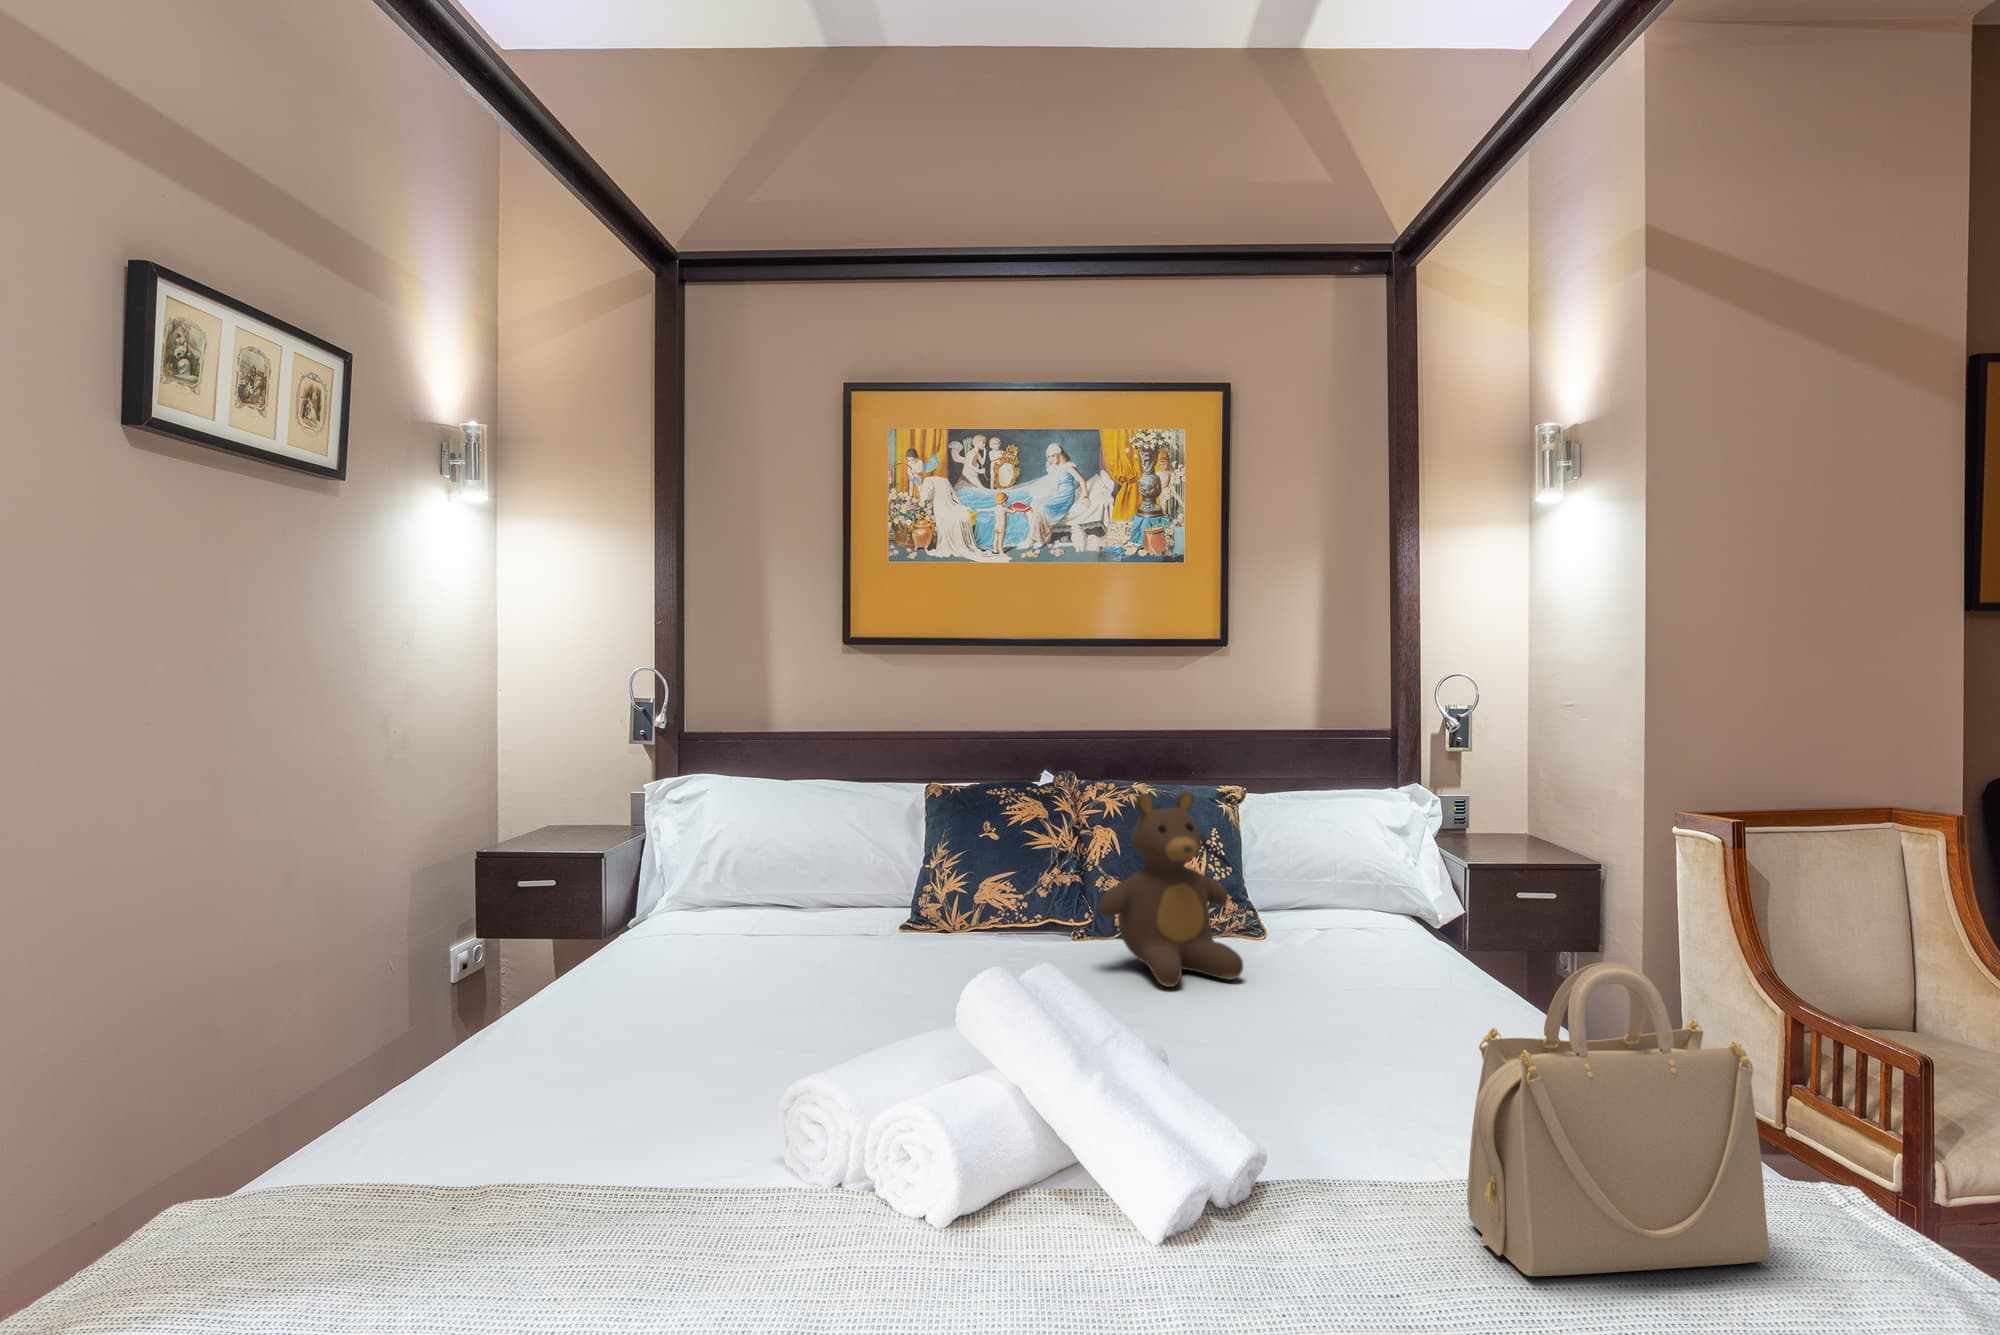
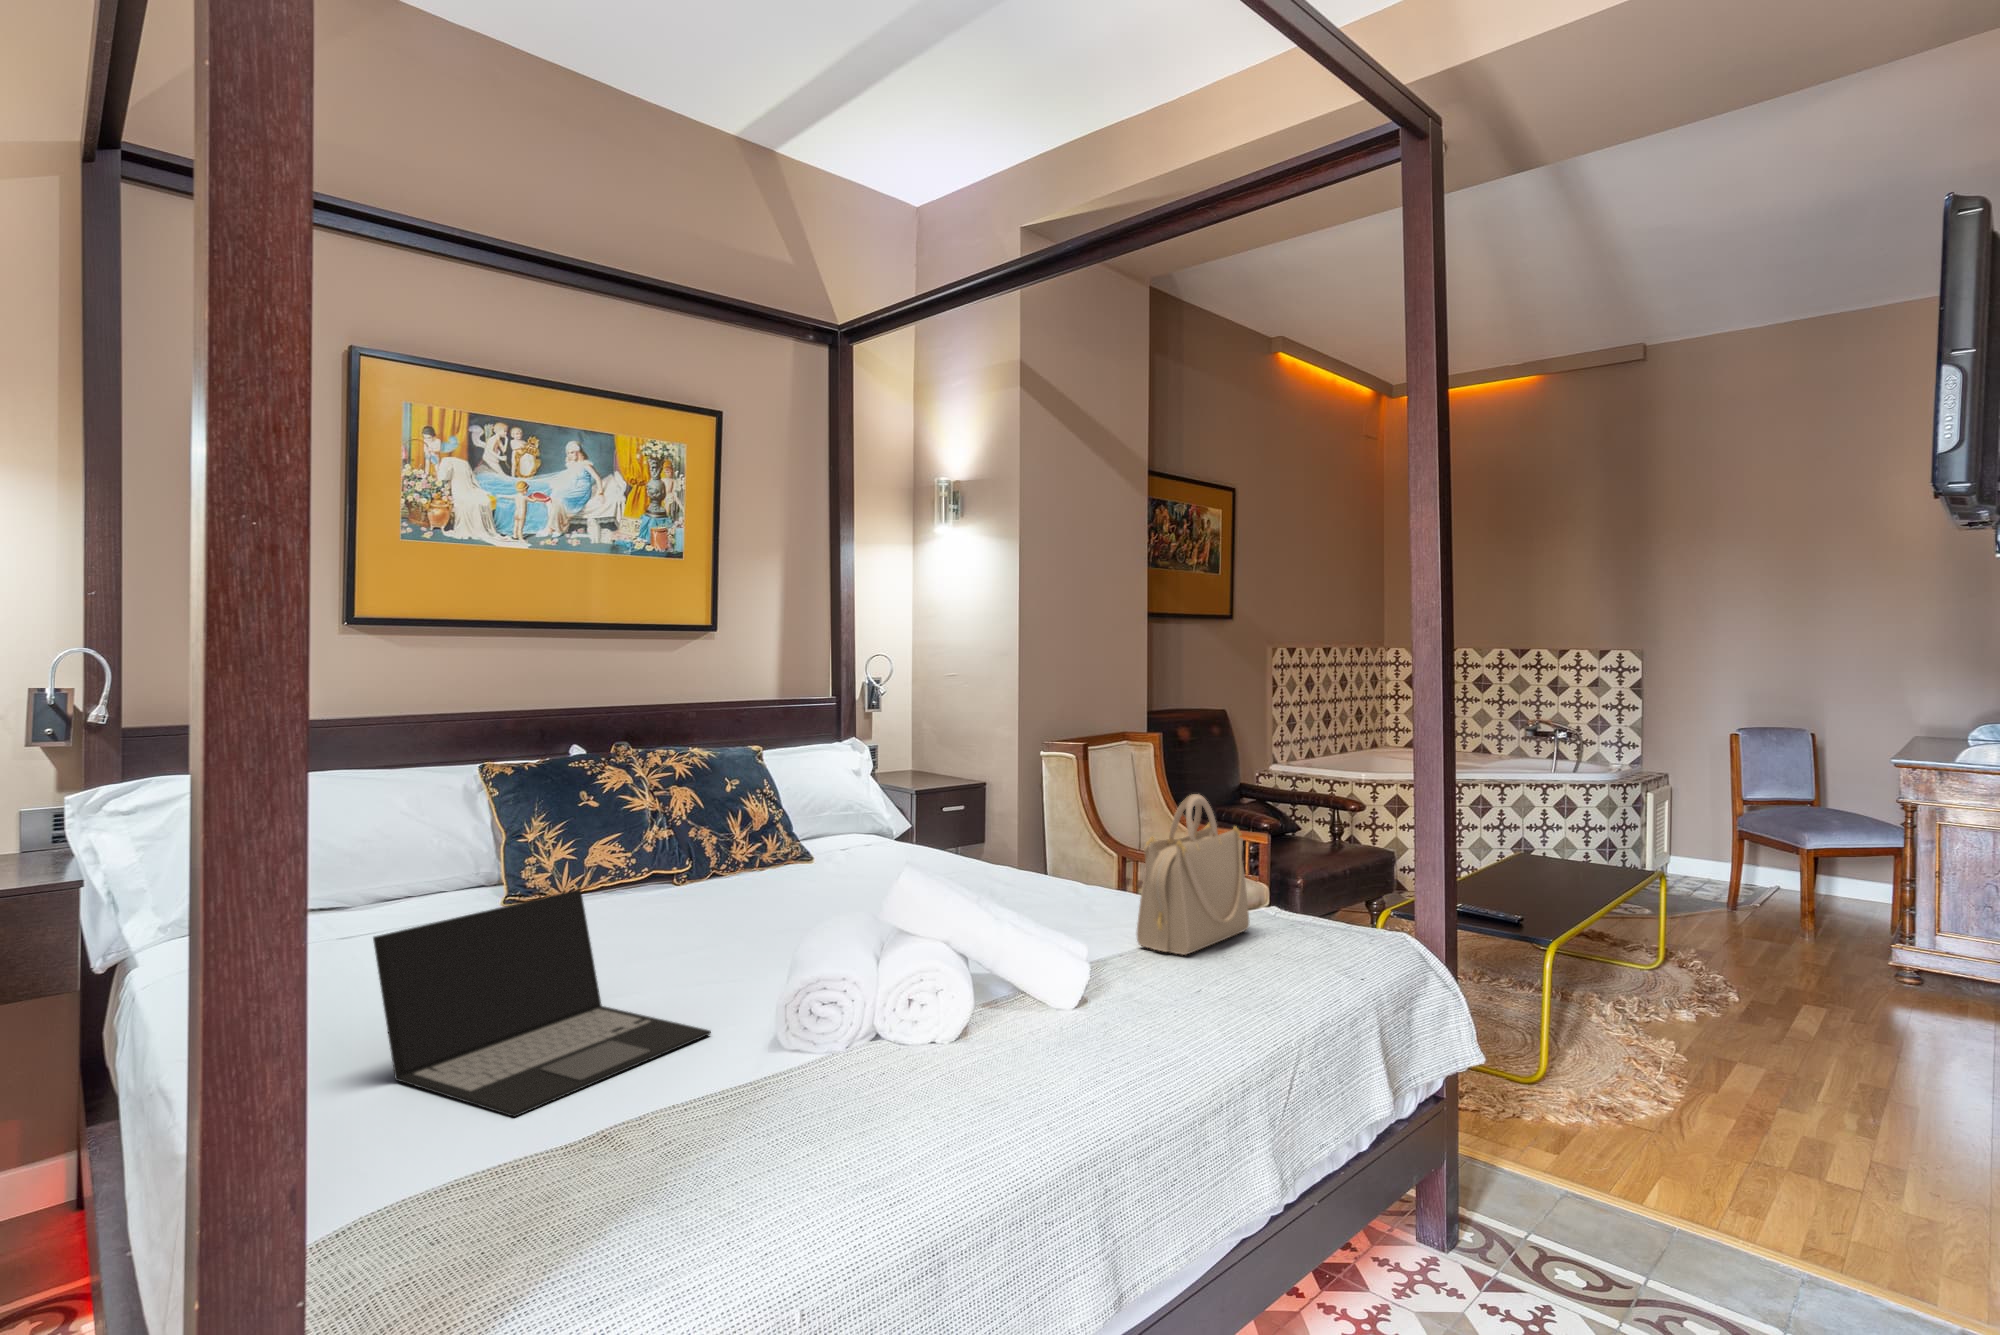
teddy bear: present [1098,792,1243,987] -> none [736,747,847,896]
laptop: none [382,946,703,1208] -> present [373,889,711,1117]

